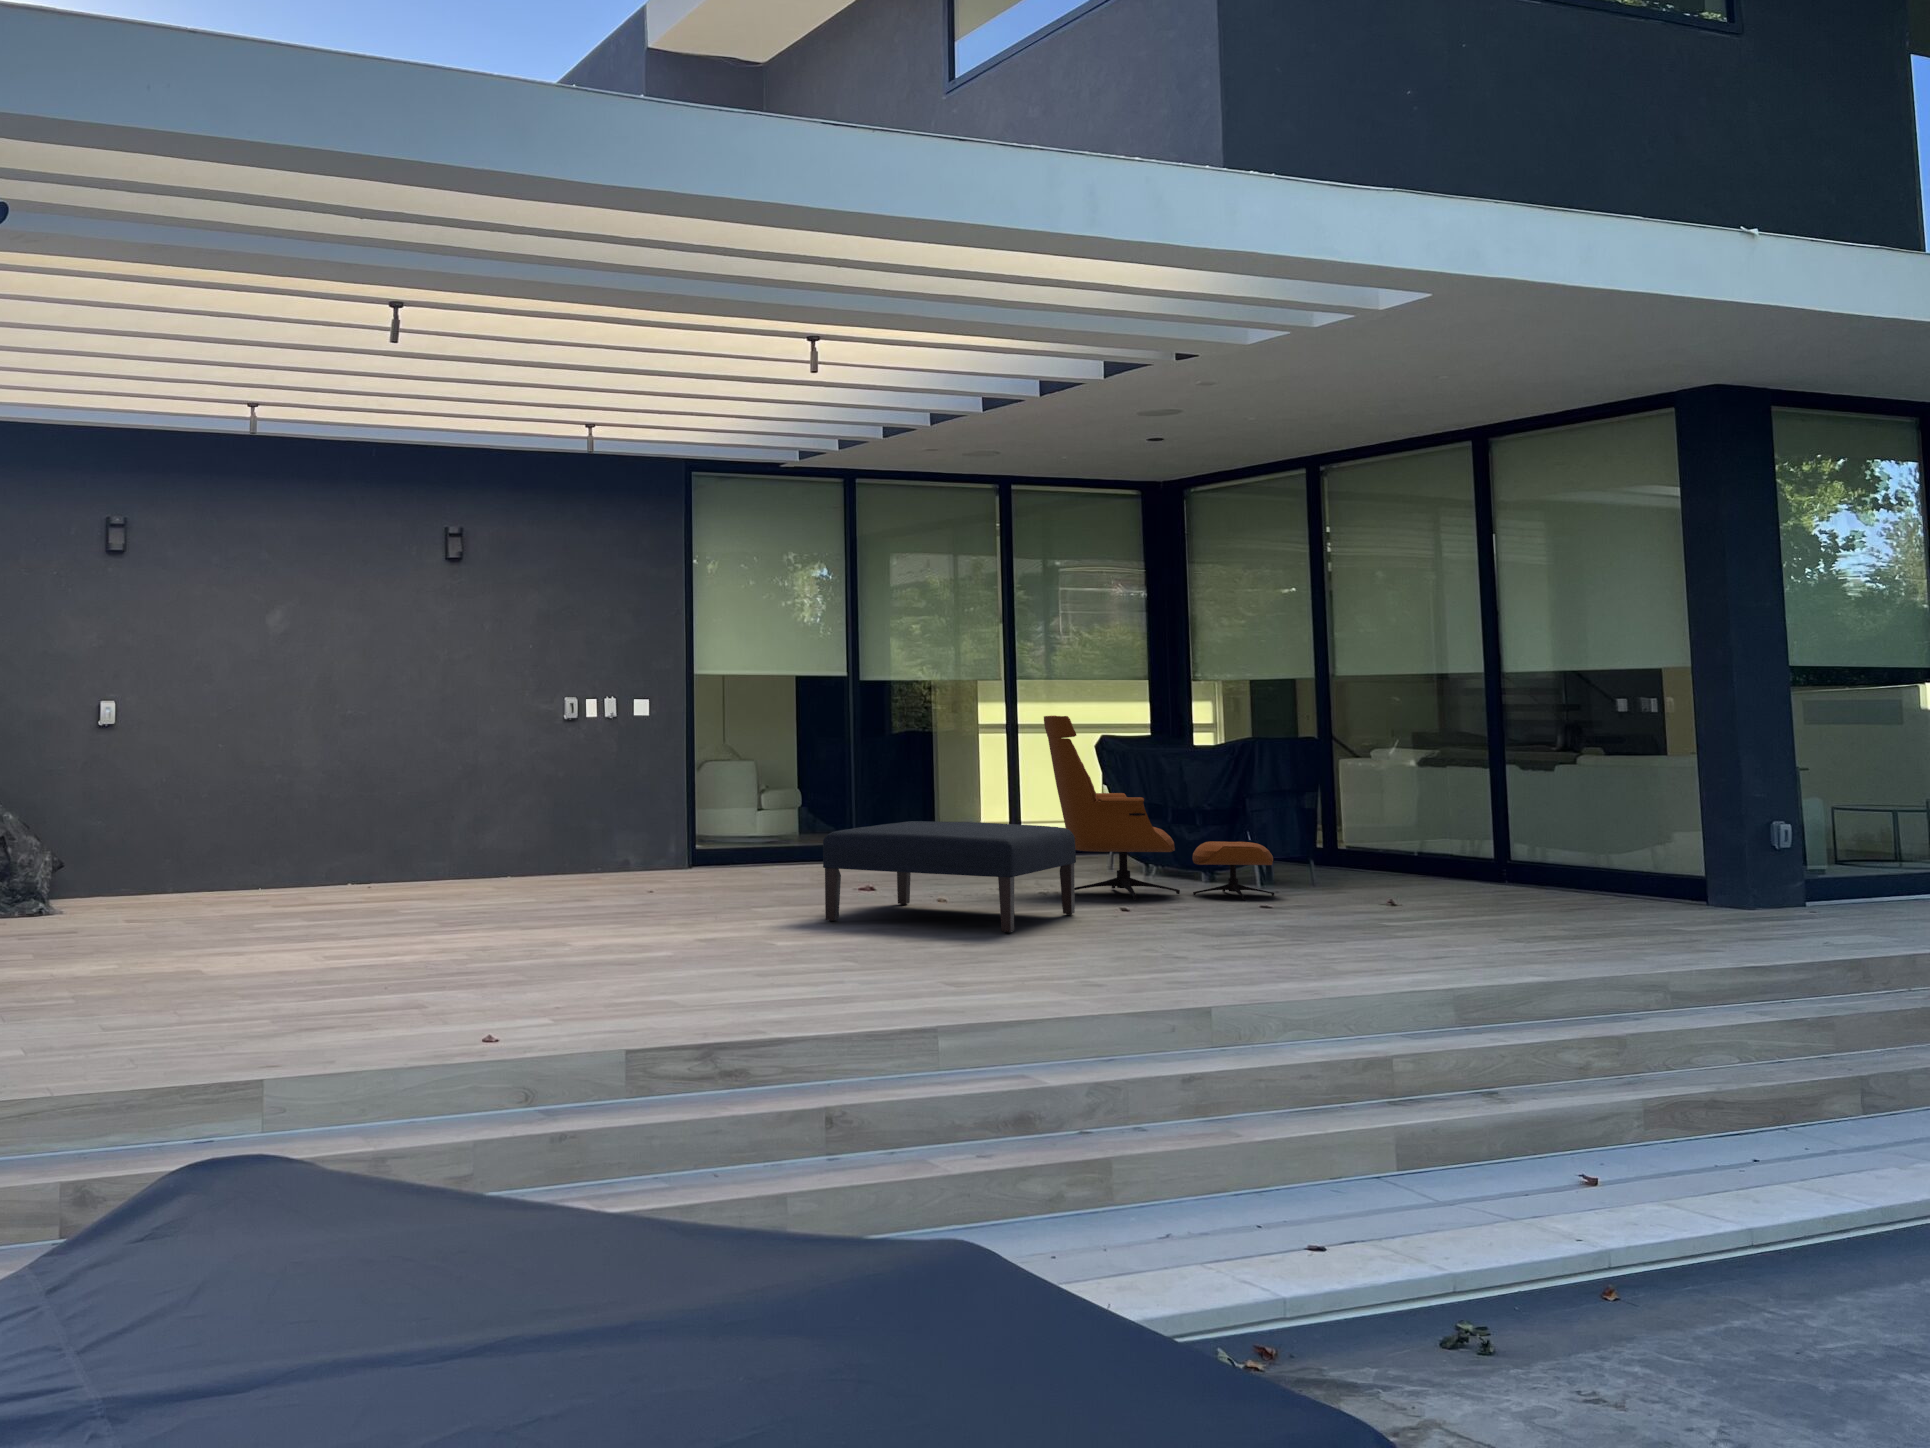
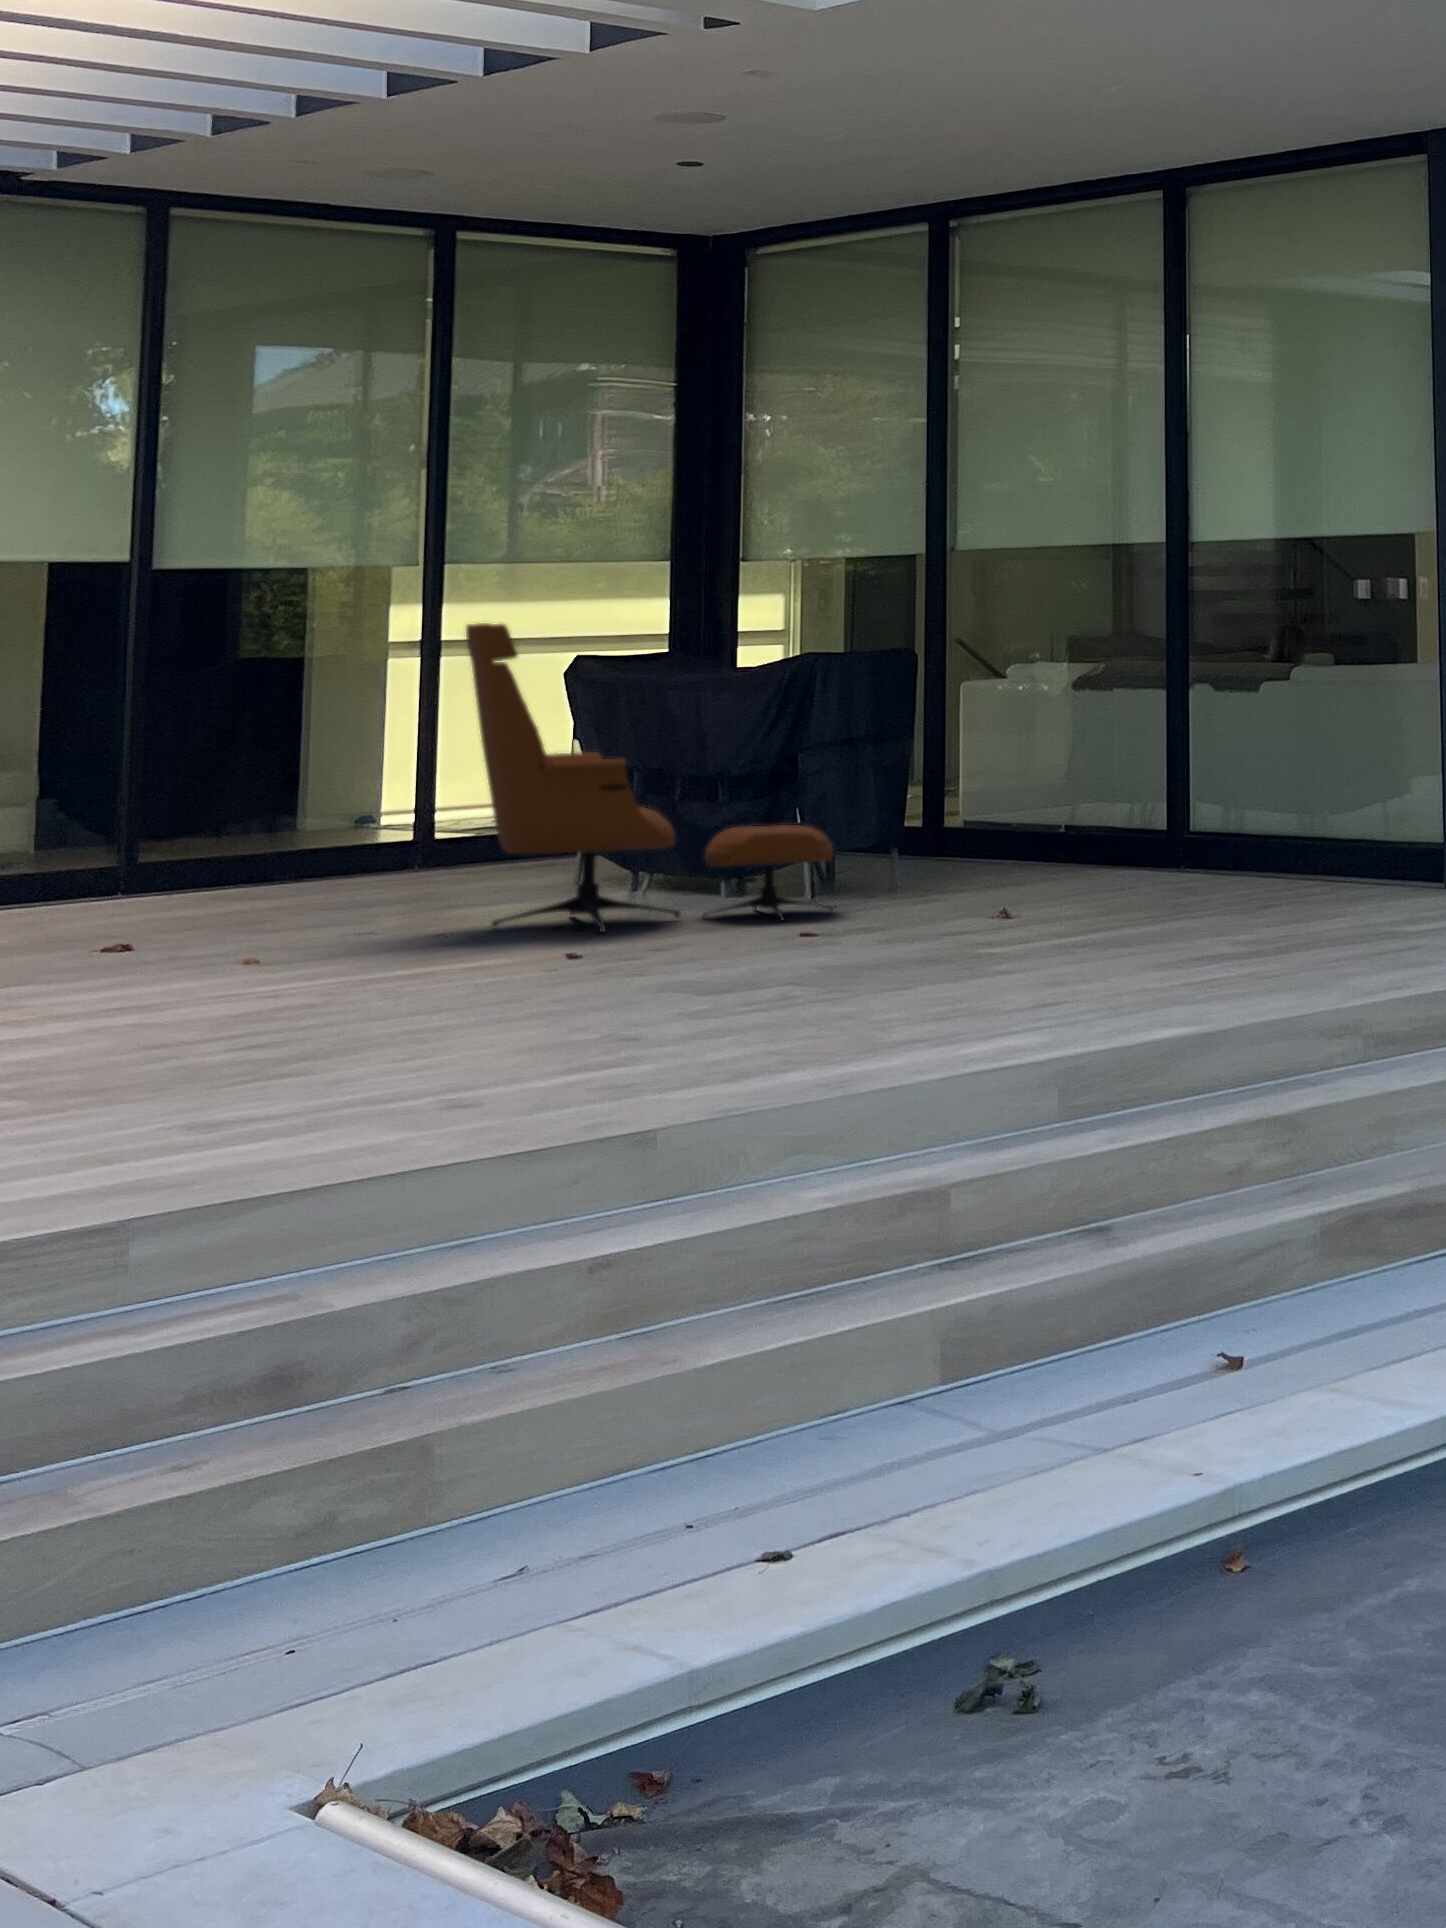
ottoman: present [823,821,1076,933] -> none [16,818,496,1012]

